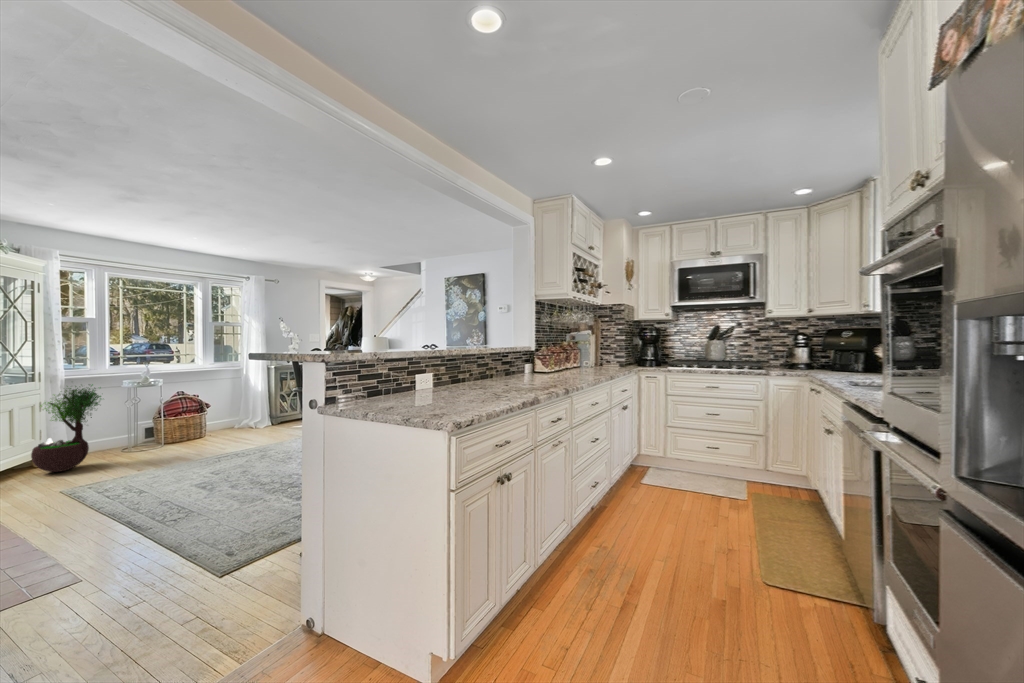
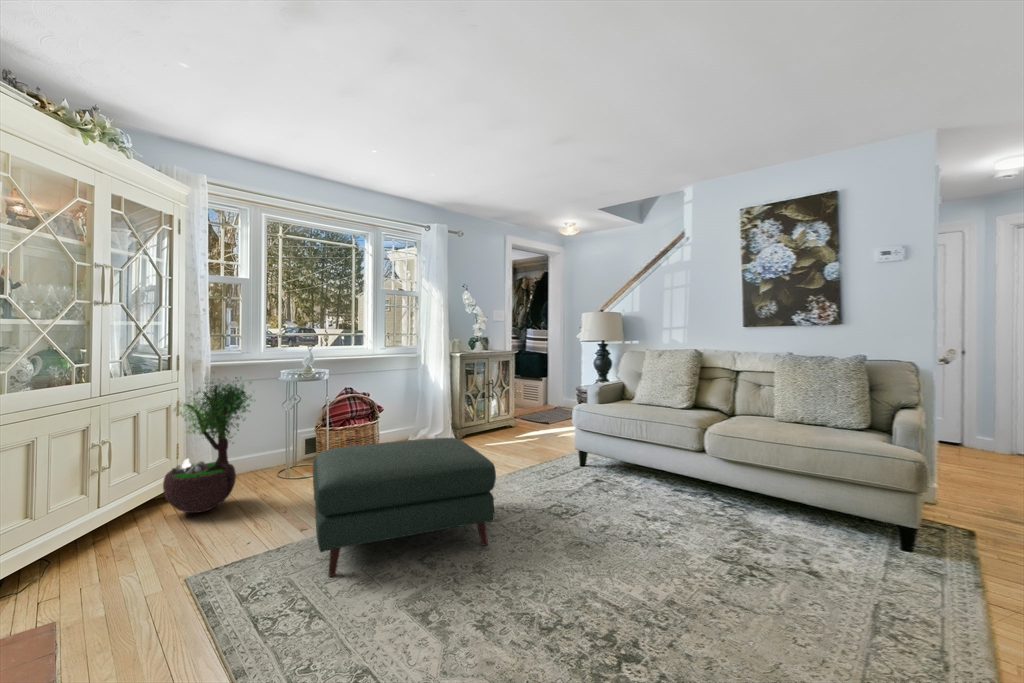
ottoman: none [147,414,264,484] -> present [313,438,496,577]

